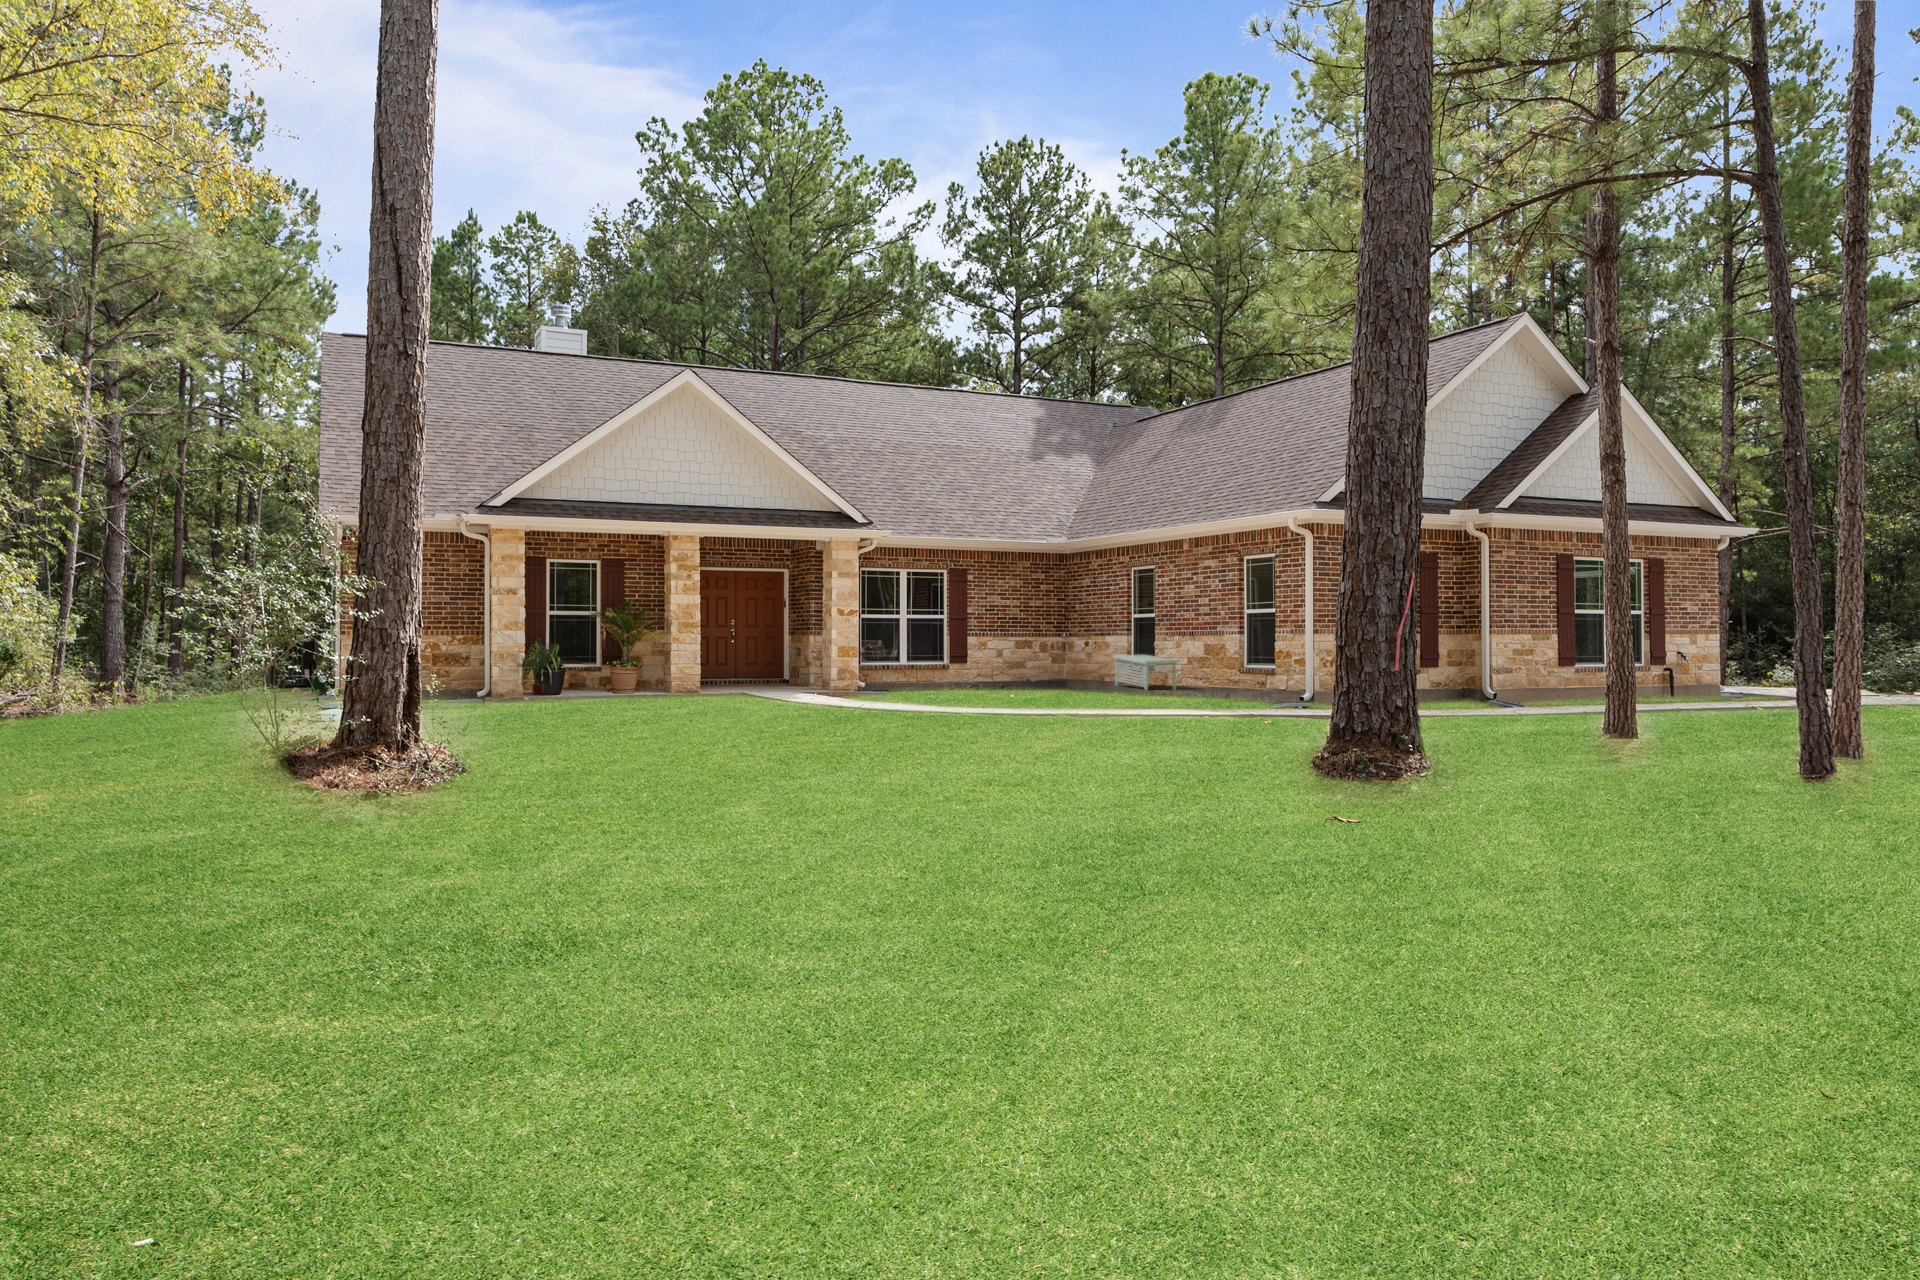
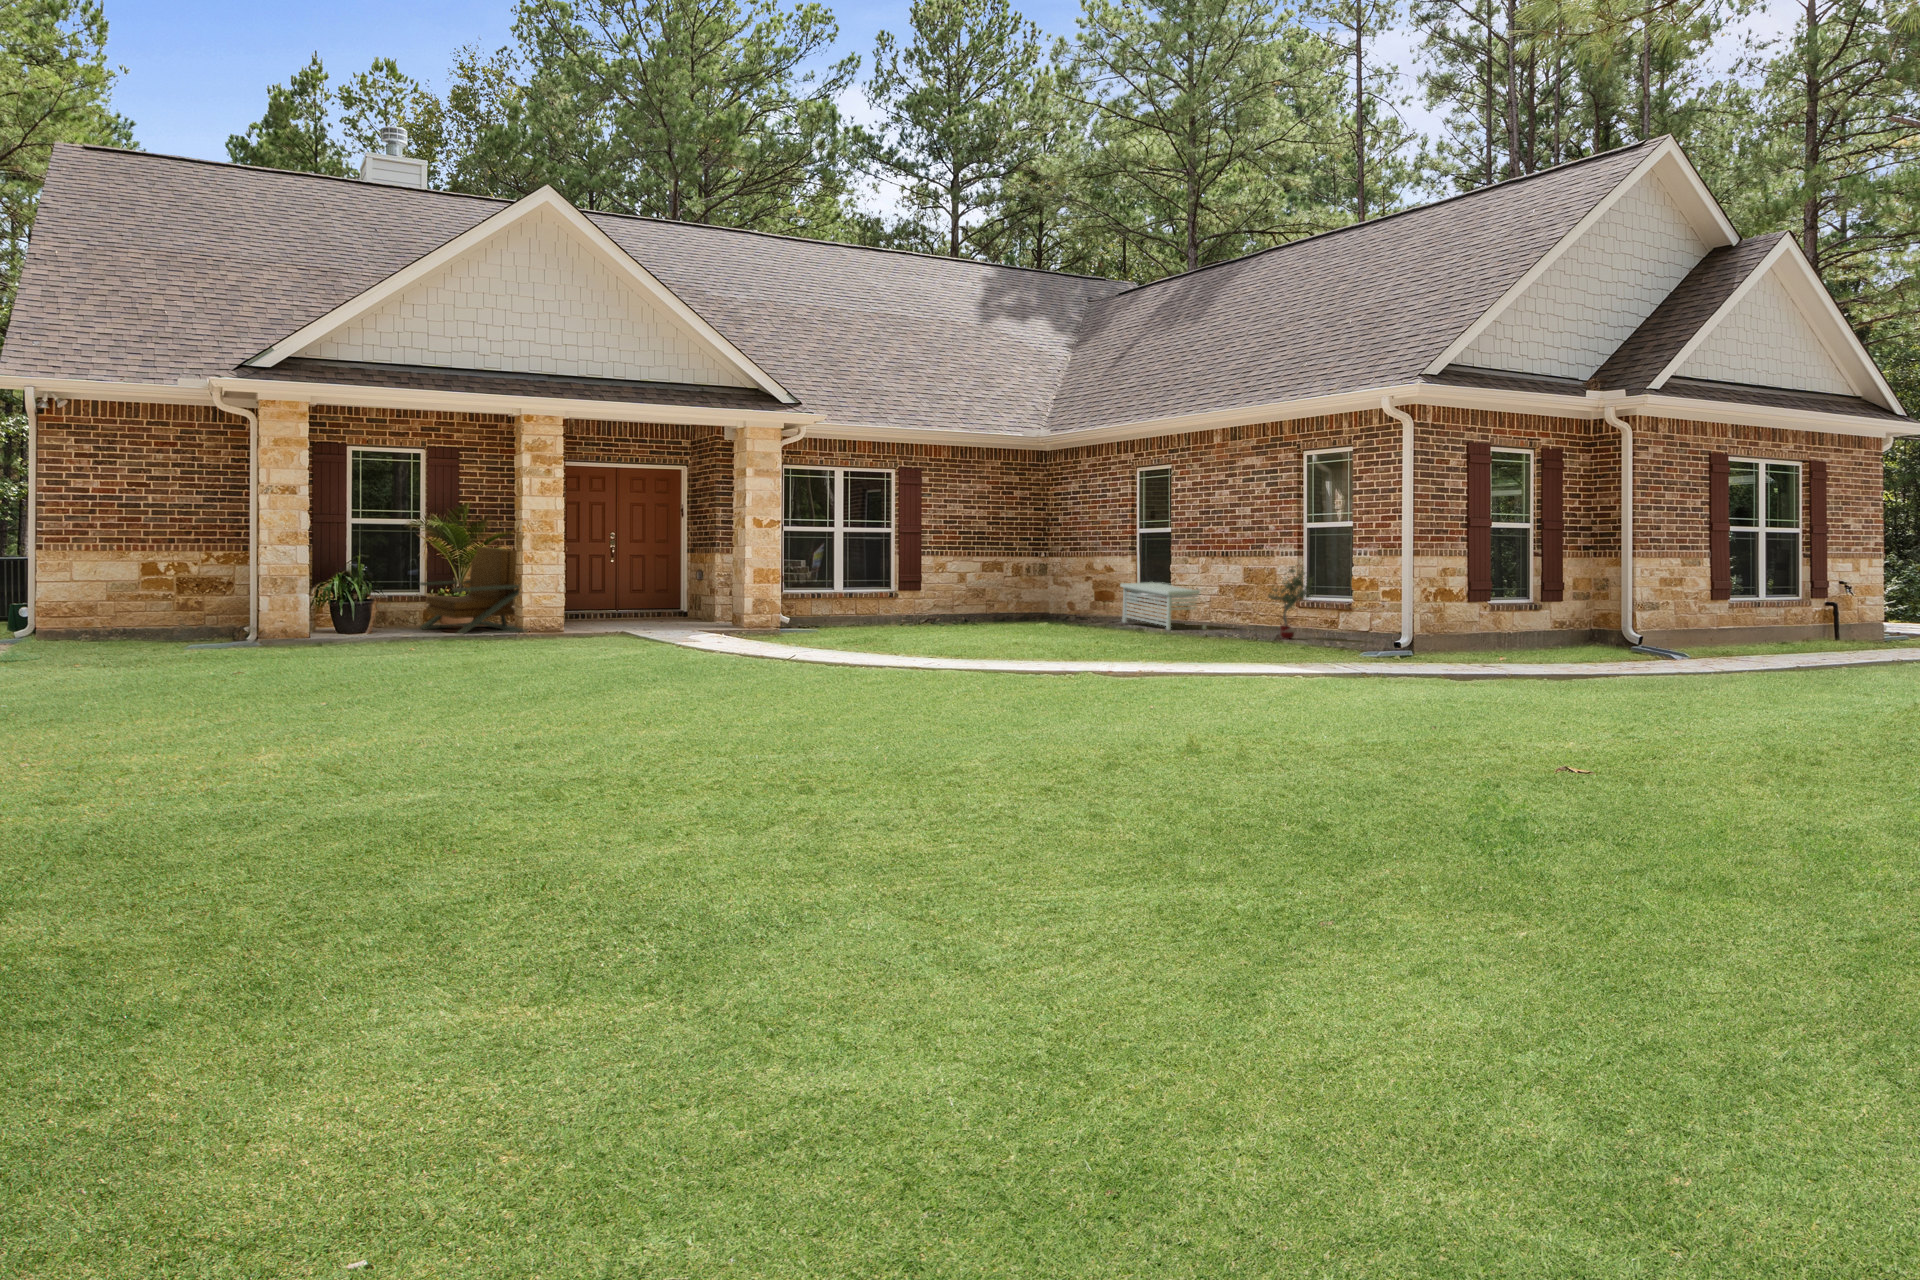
lounge chair: none [597,630,675,695] -> present [420,547,527,634]
potted tree: present [518,640,557,695] -> present [1269,567,1313,639]

